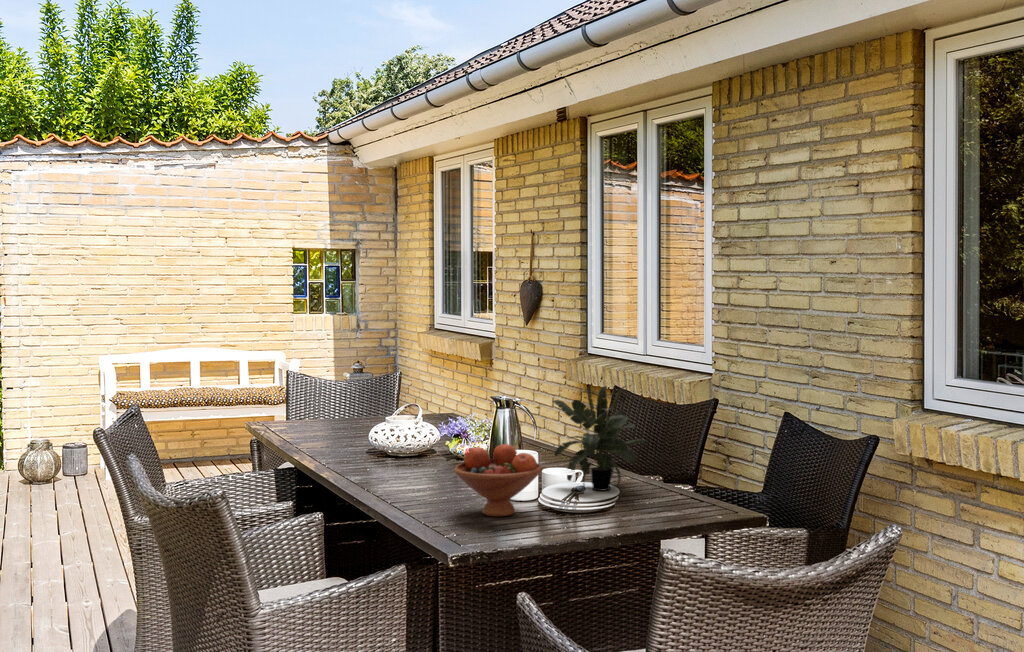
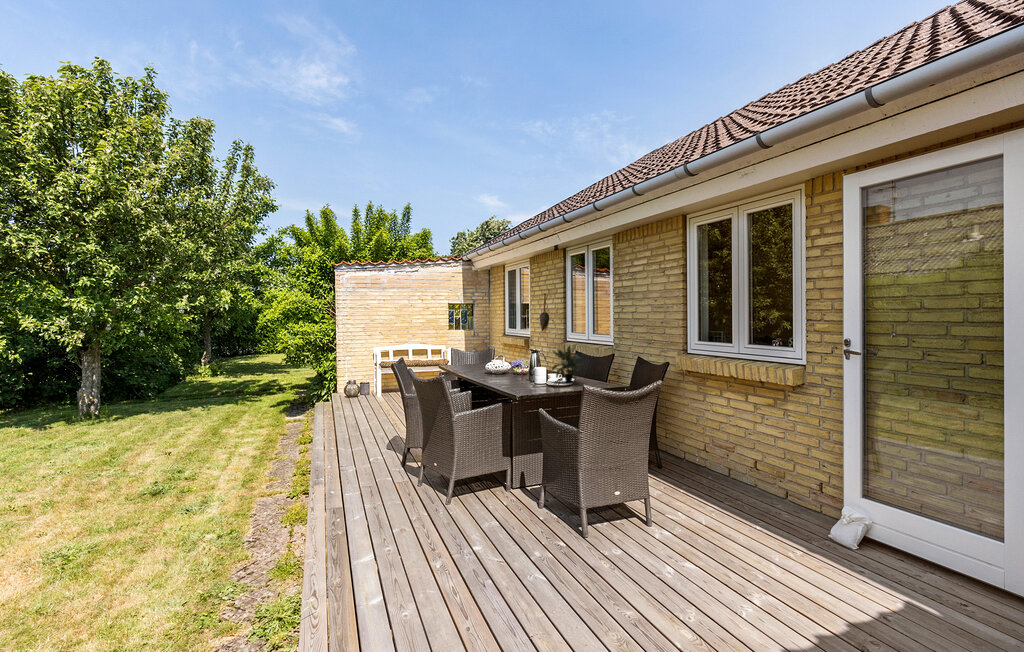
fruit bowl: present [454,444,542,517] -> none [516,363,547,387]

